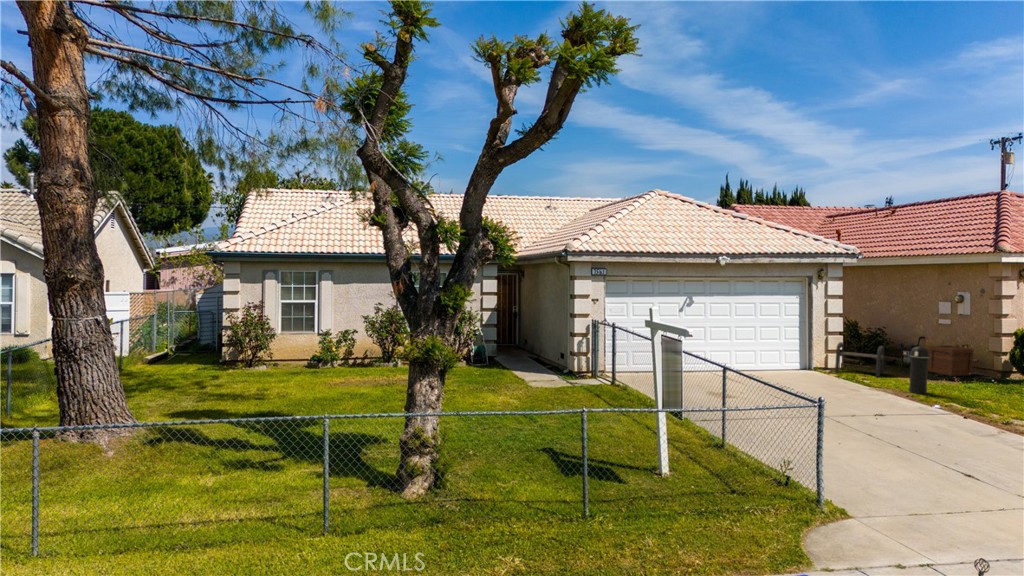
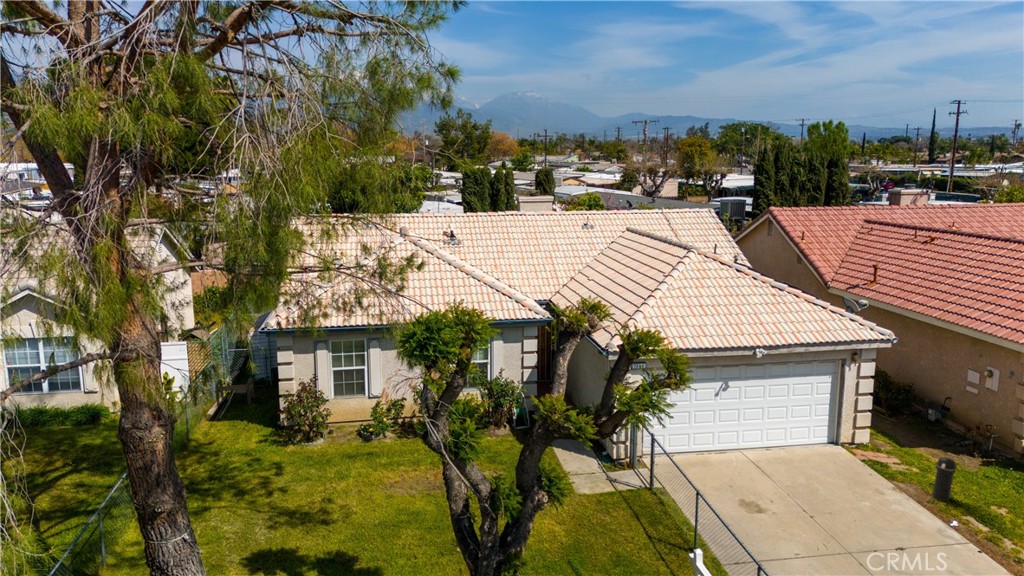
bench: present [835,342,884,377] -> present [215,378,254,406]
wooden crate: present [928,345,974,376] -> none [950,419,998,455]

